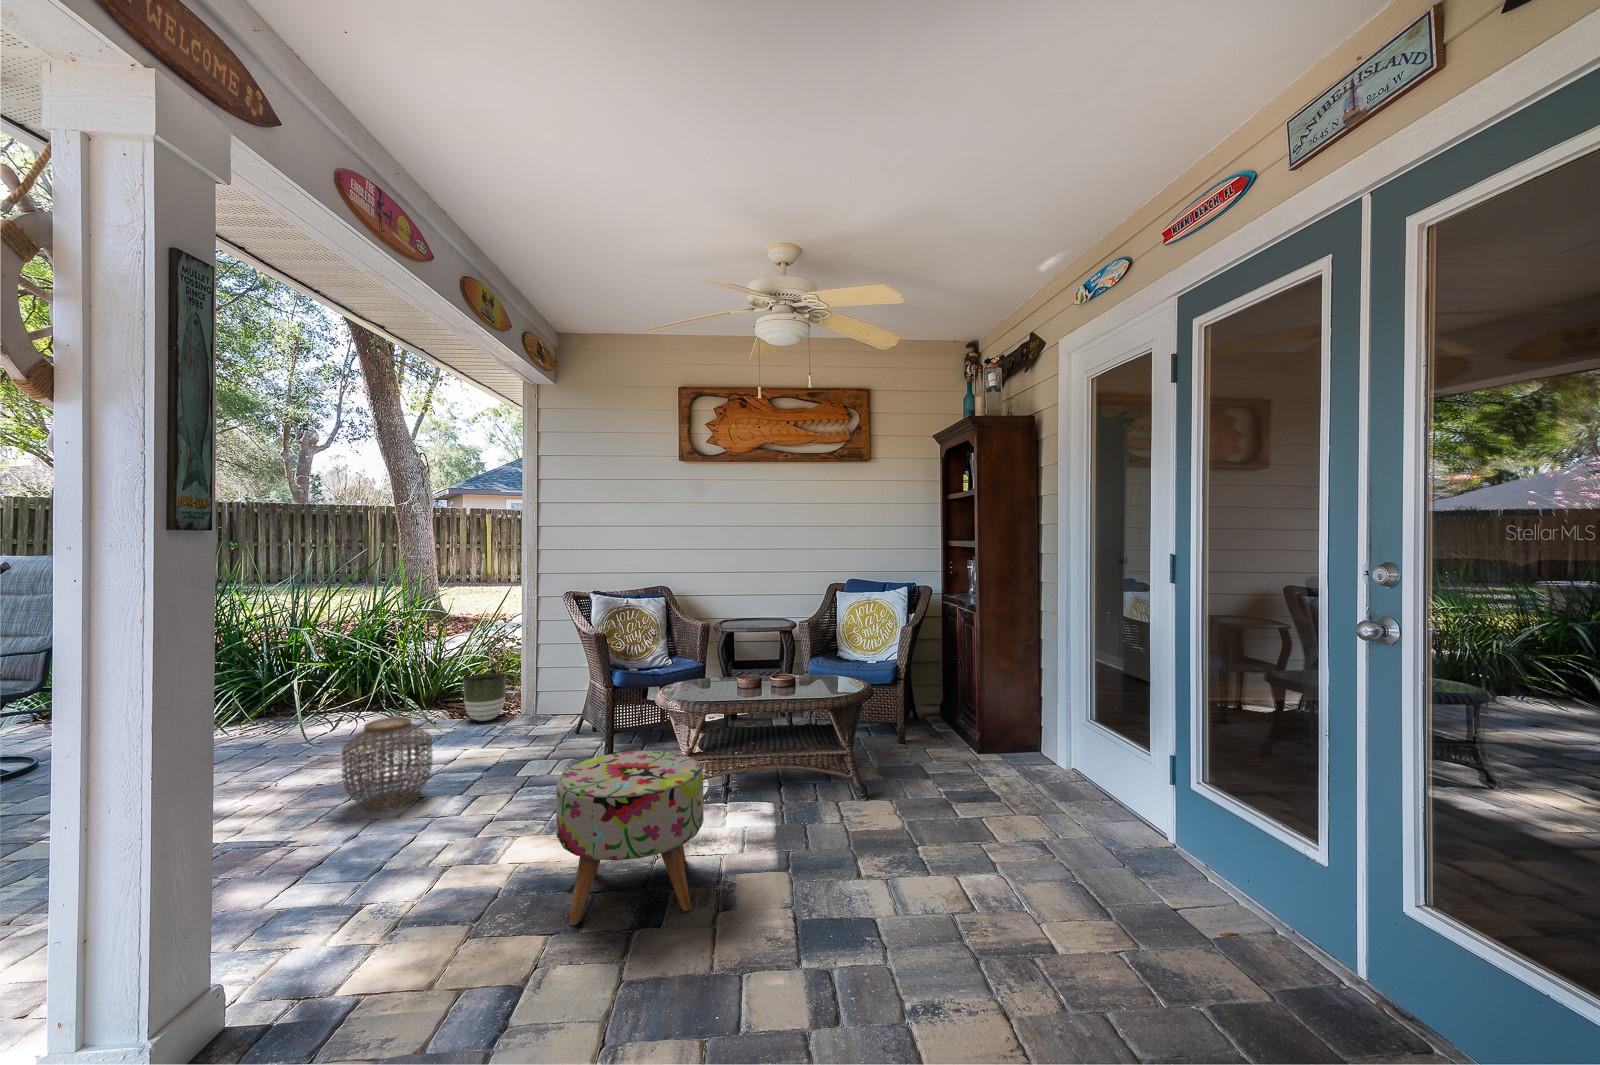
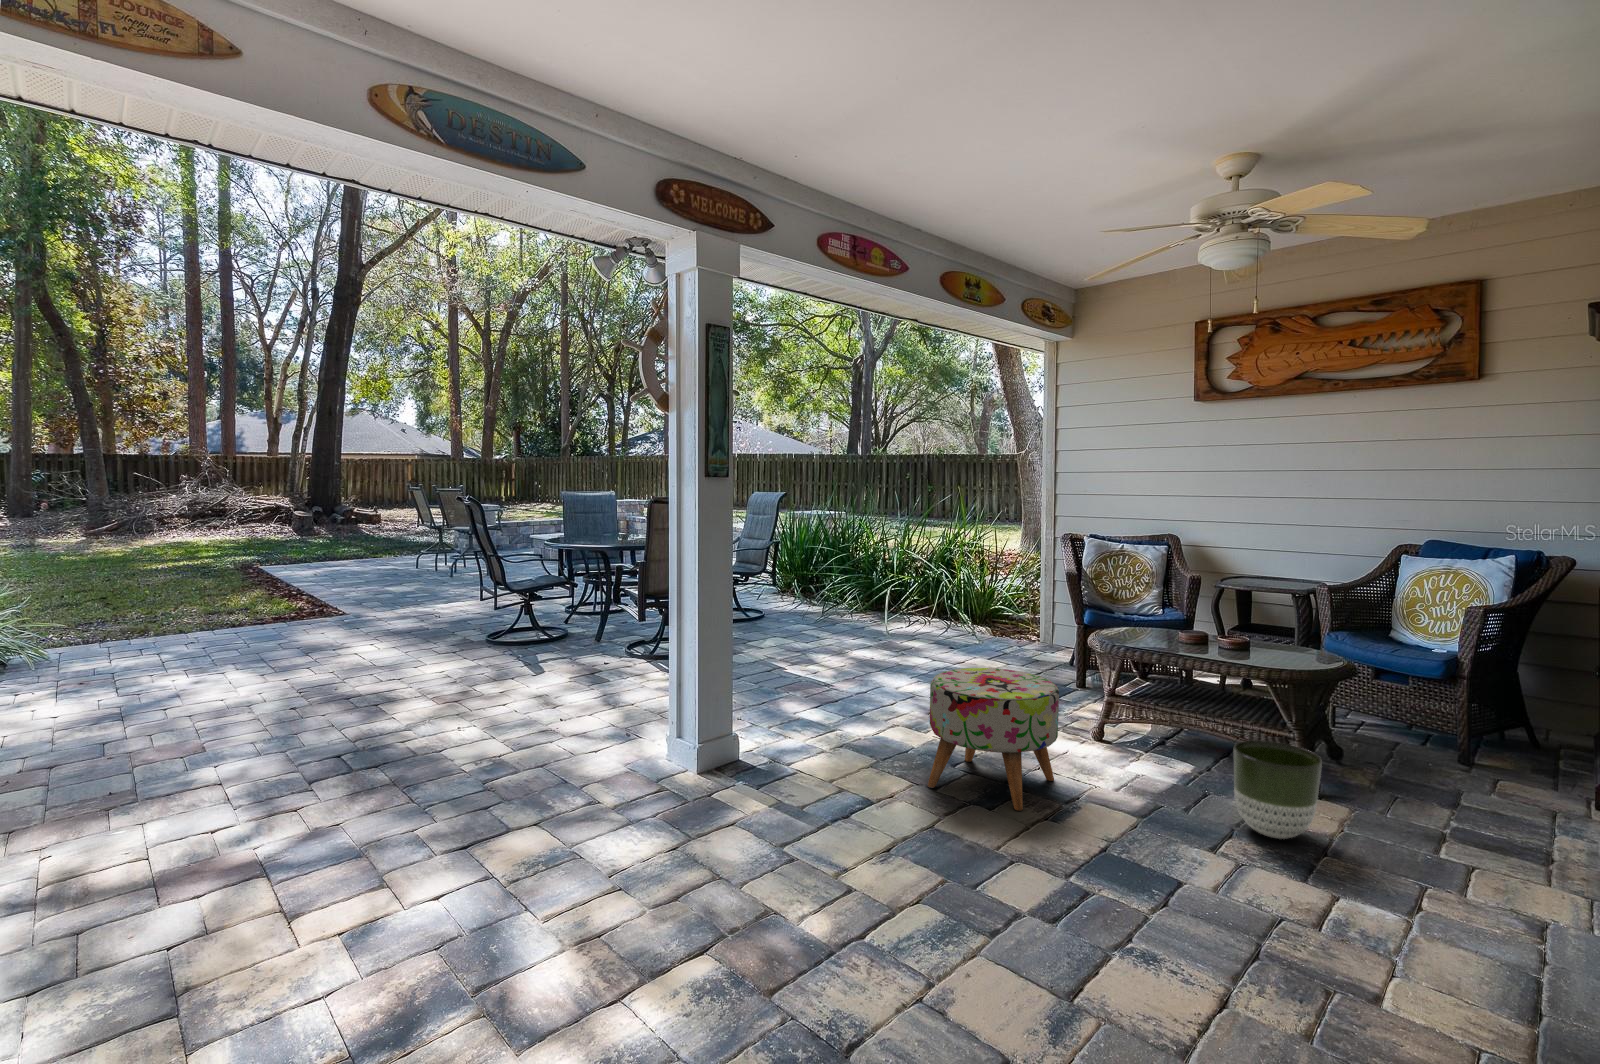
planter: present [463,673,506,721] -> present [1234,740,1322,839]
woven basket: present [342,717,432,810] -> none [851,616,912,685]

